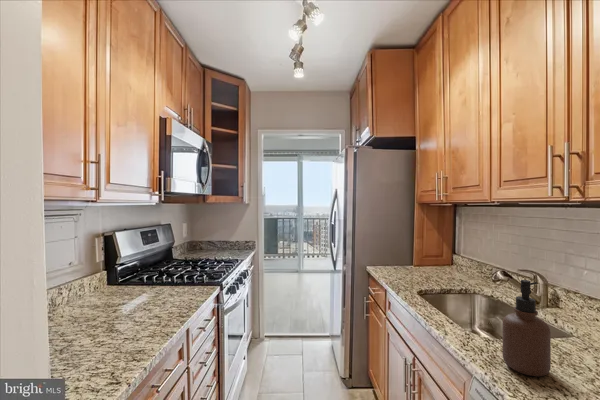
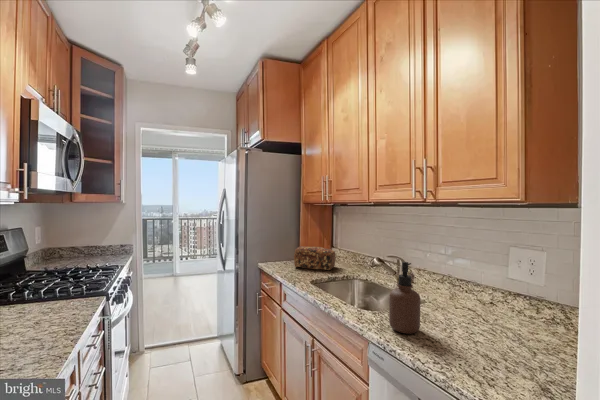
bread loaf: none [399,251,451,280] -> present [294,246,335,270]

